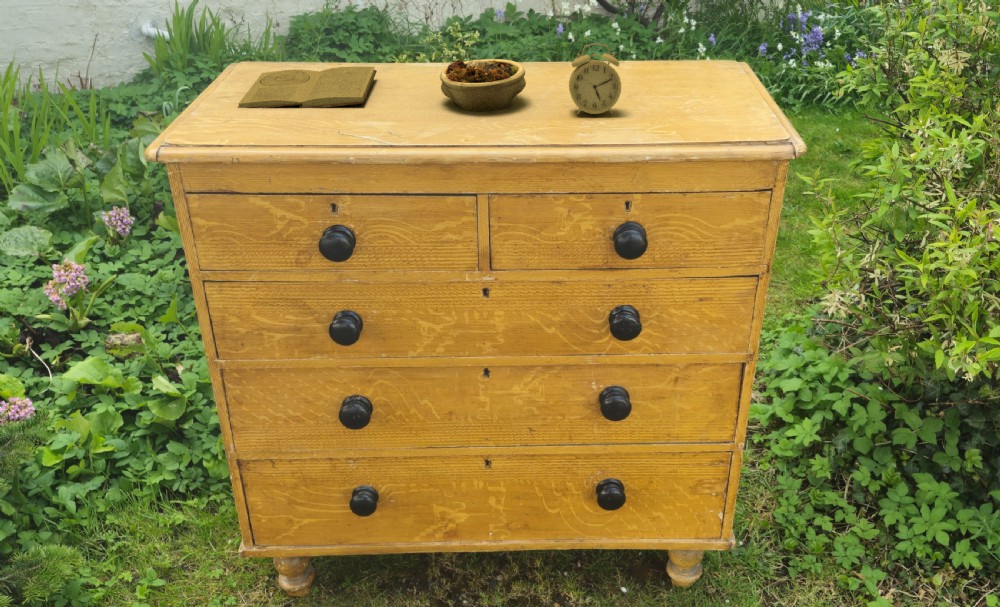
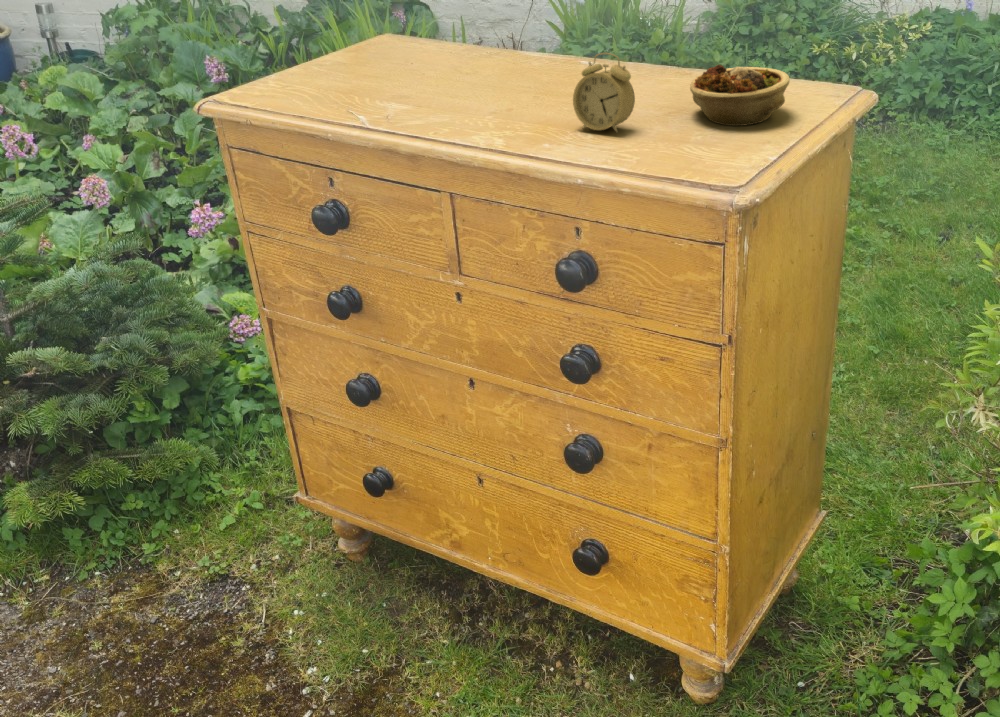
succulent planter: present [440,59,526,111] -> present [690,65,790,126]
book: present [238,67,377,108] -> none [321,49,478,90]

